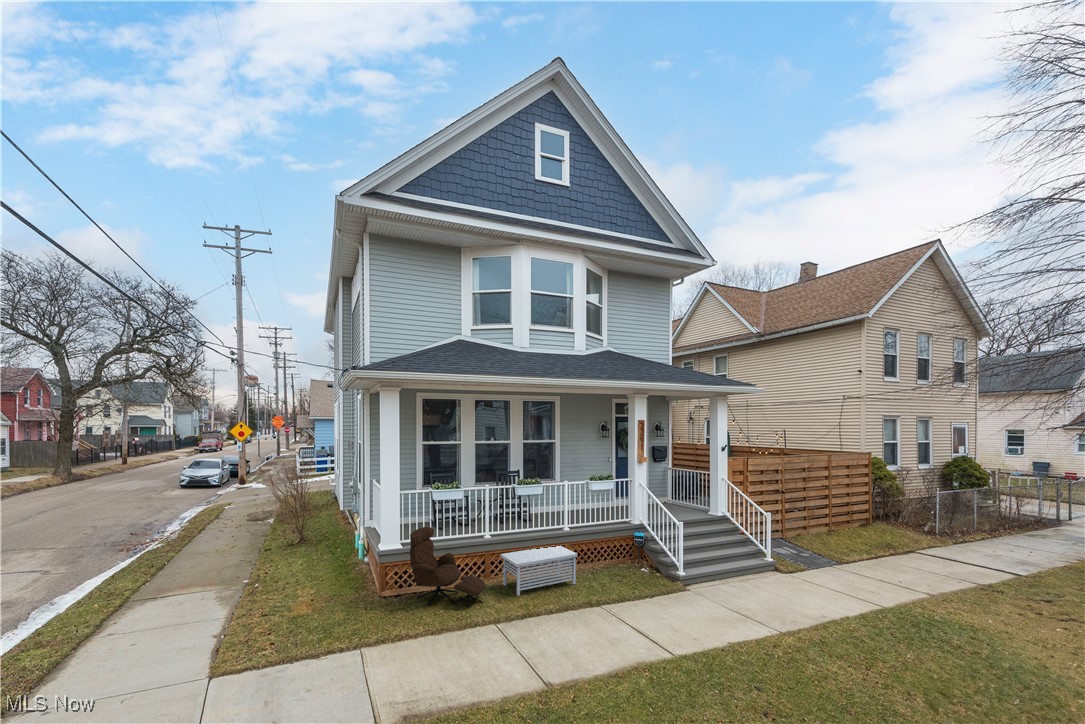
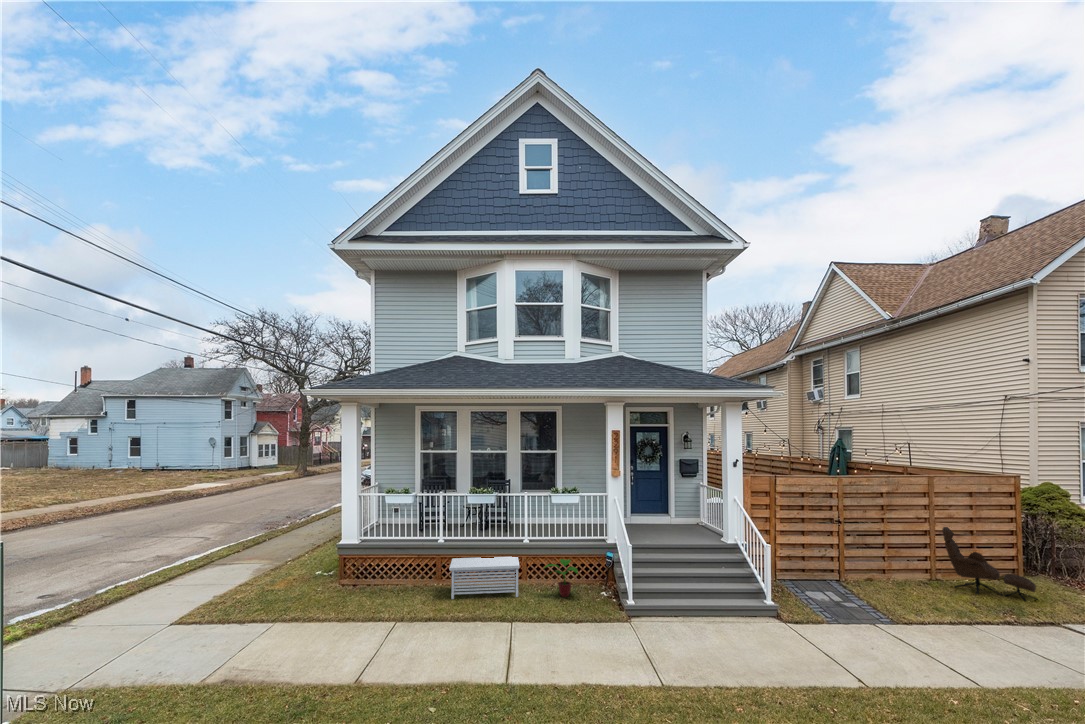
lounge chair: present [410,527,486,607] -> present [942,527,1037,601]
potted plant: none [594,543,629,578] -> present [544,559,578,597]

